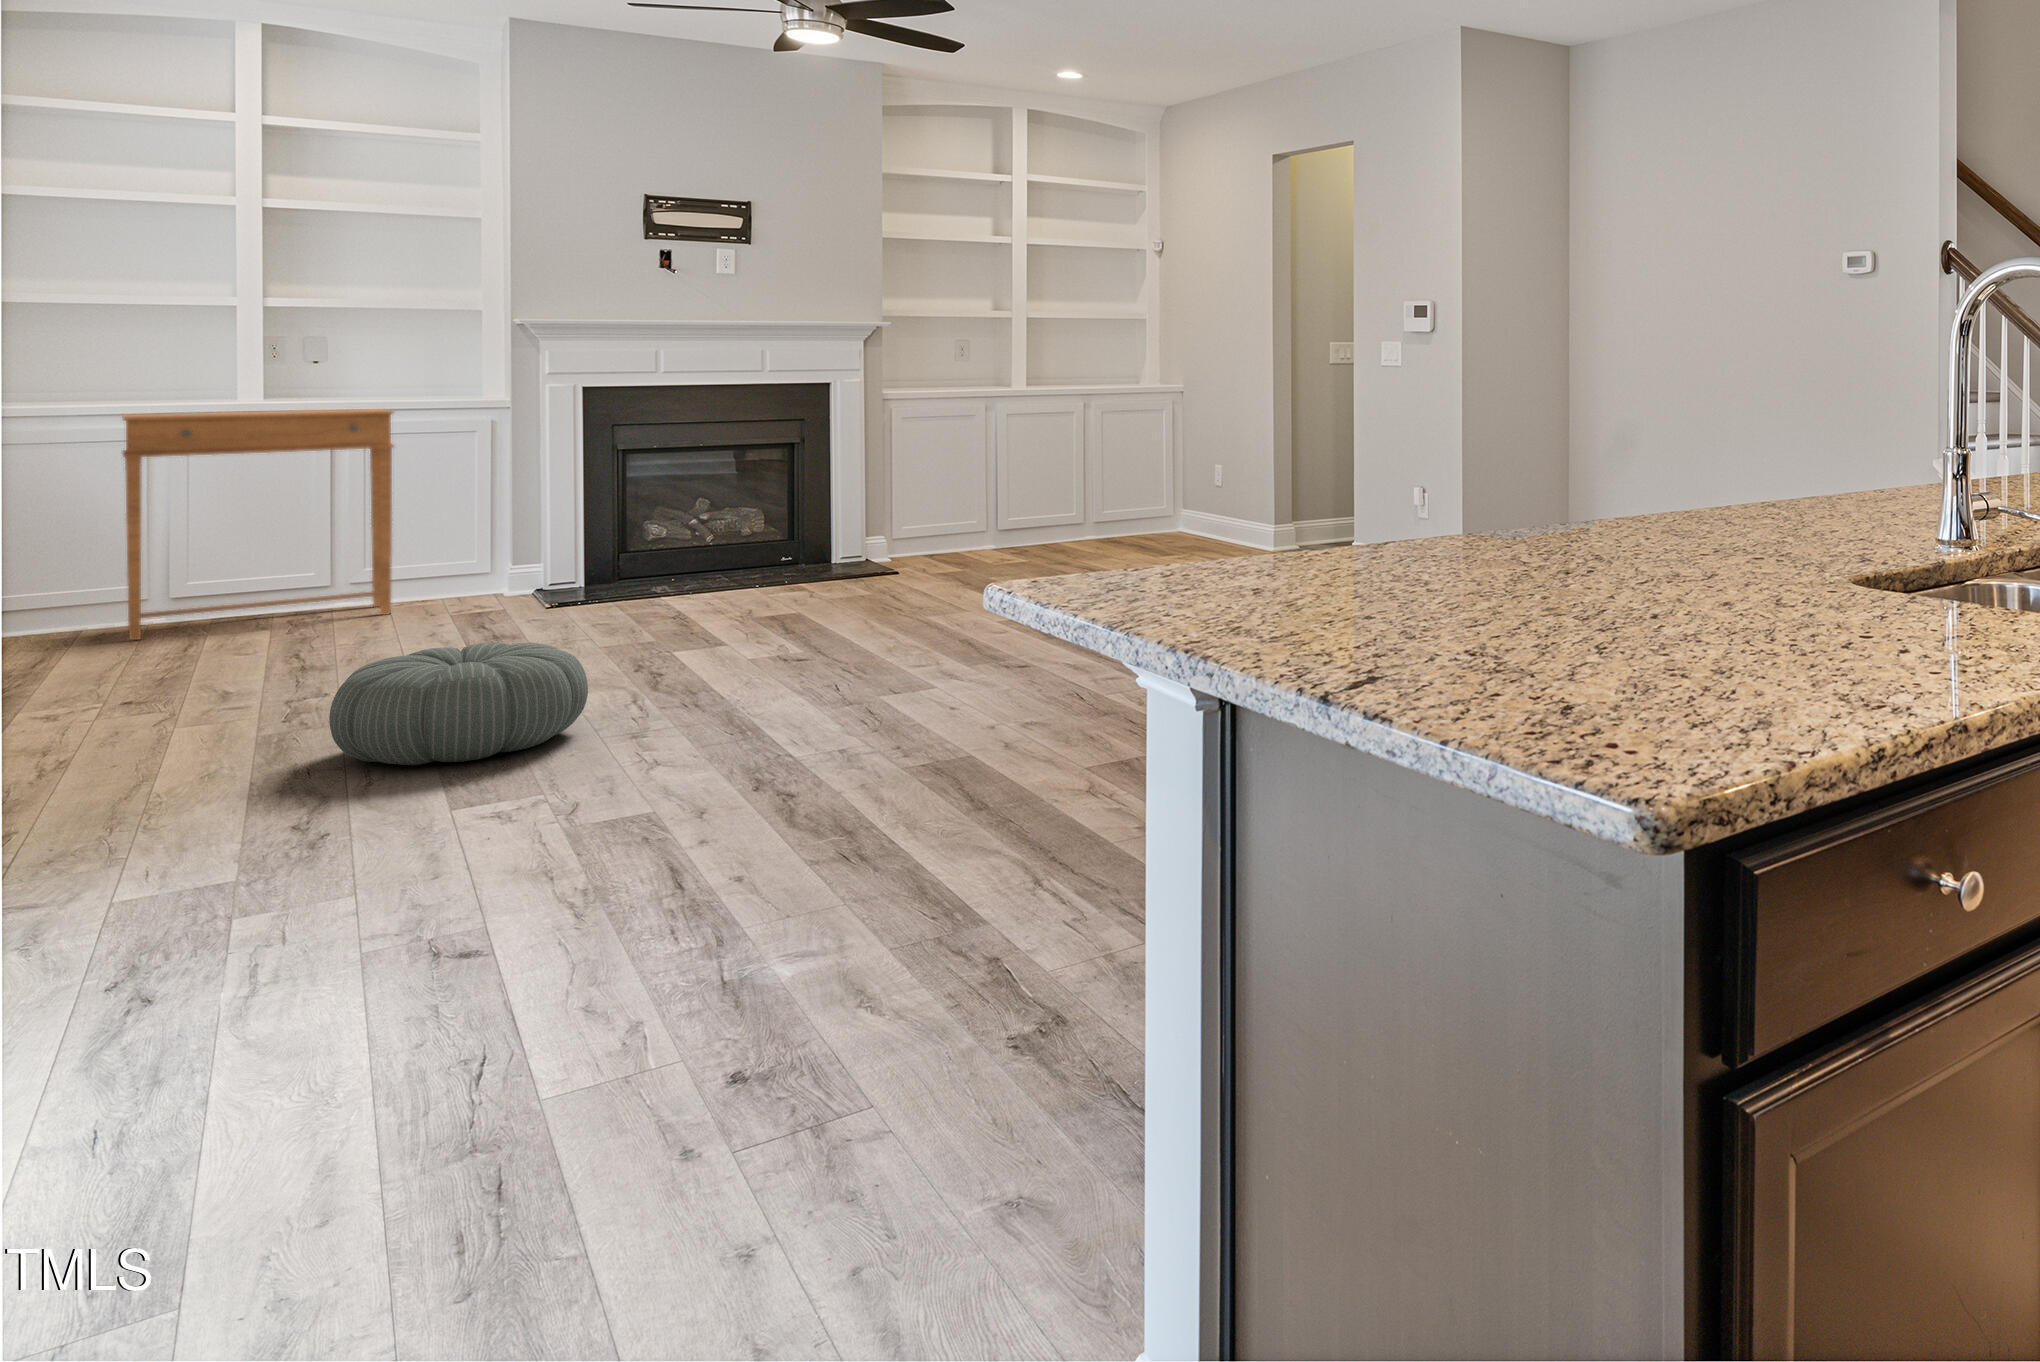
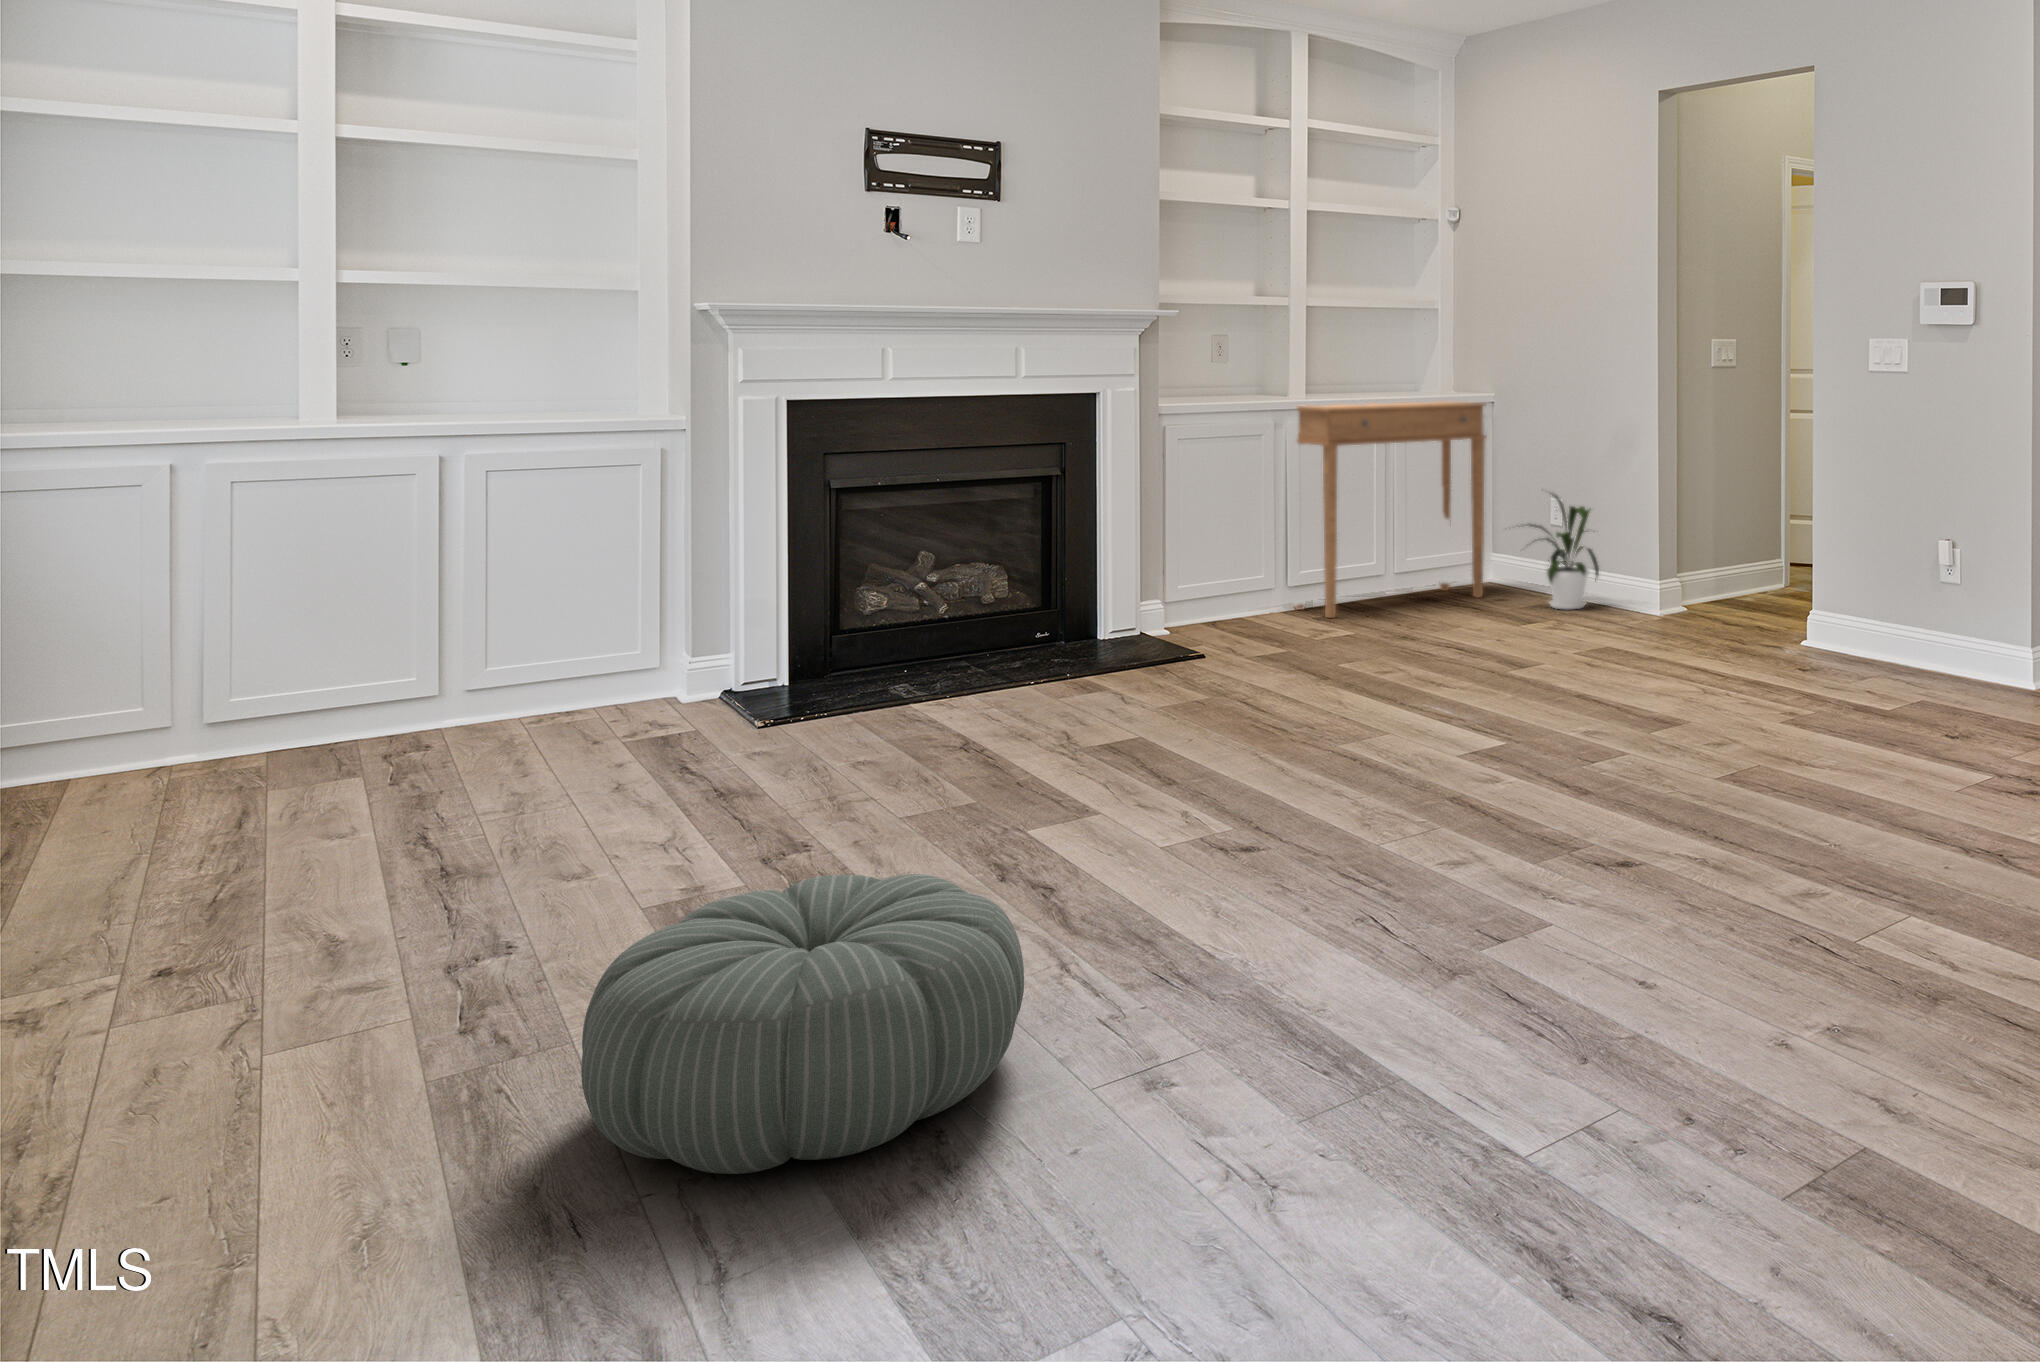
side table: present [122,409,394,640] -> present [1294,401,1486,618]
house plant: none [1162,458,1240,548] -> present [1528,493,1599,609]

